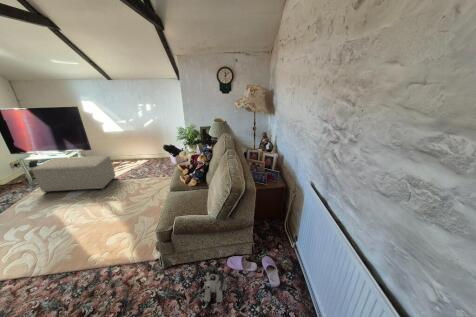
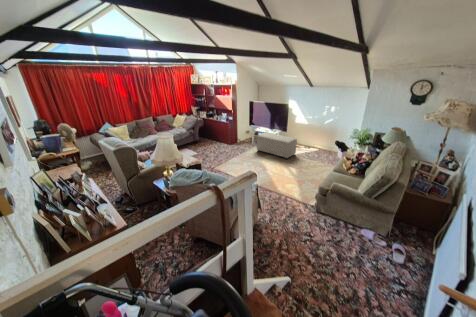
plush toy: present [200,263,227,302] -> none [336,217,355,245]

